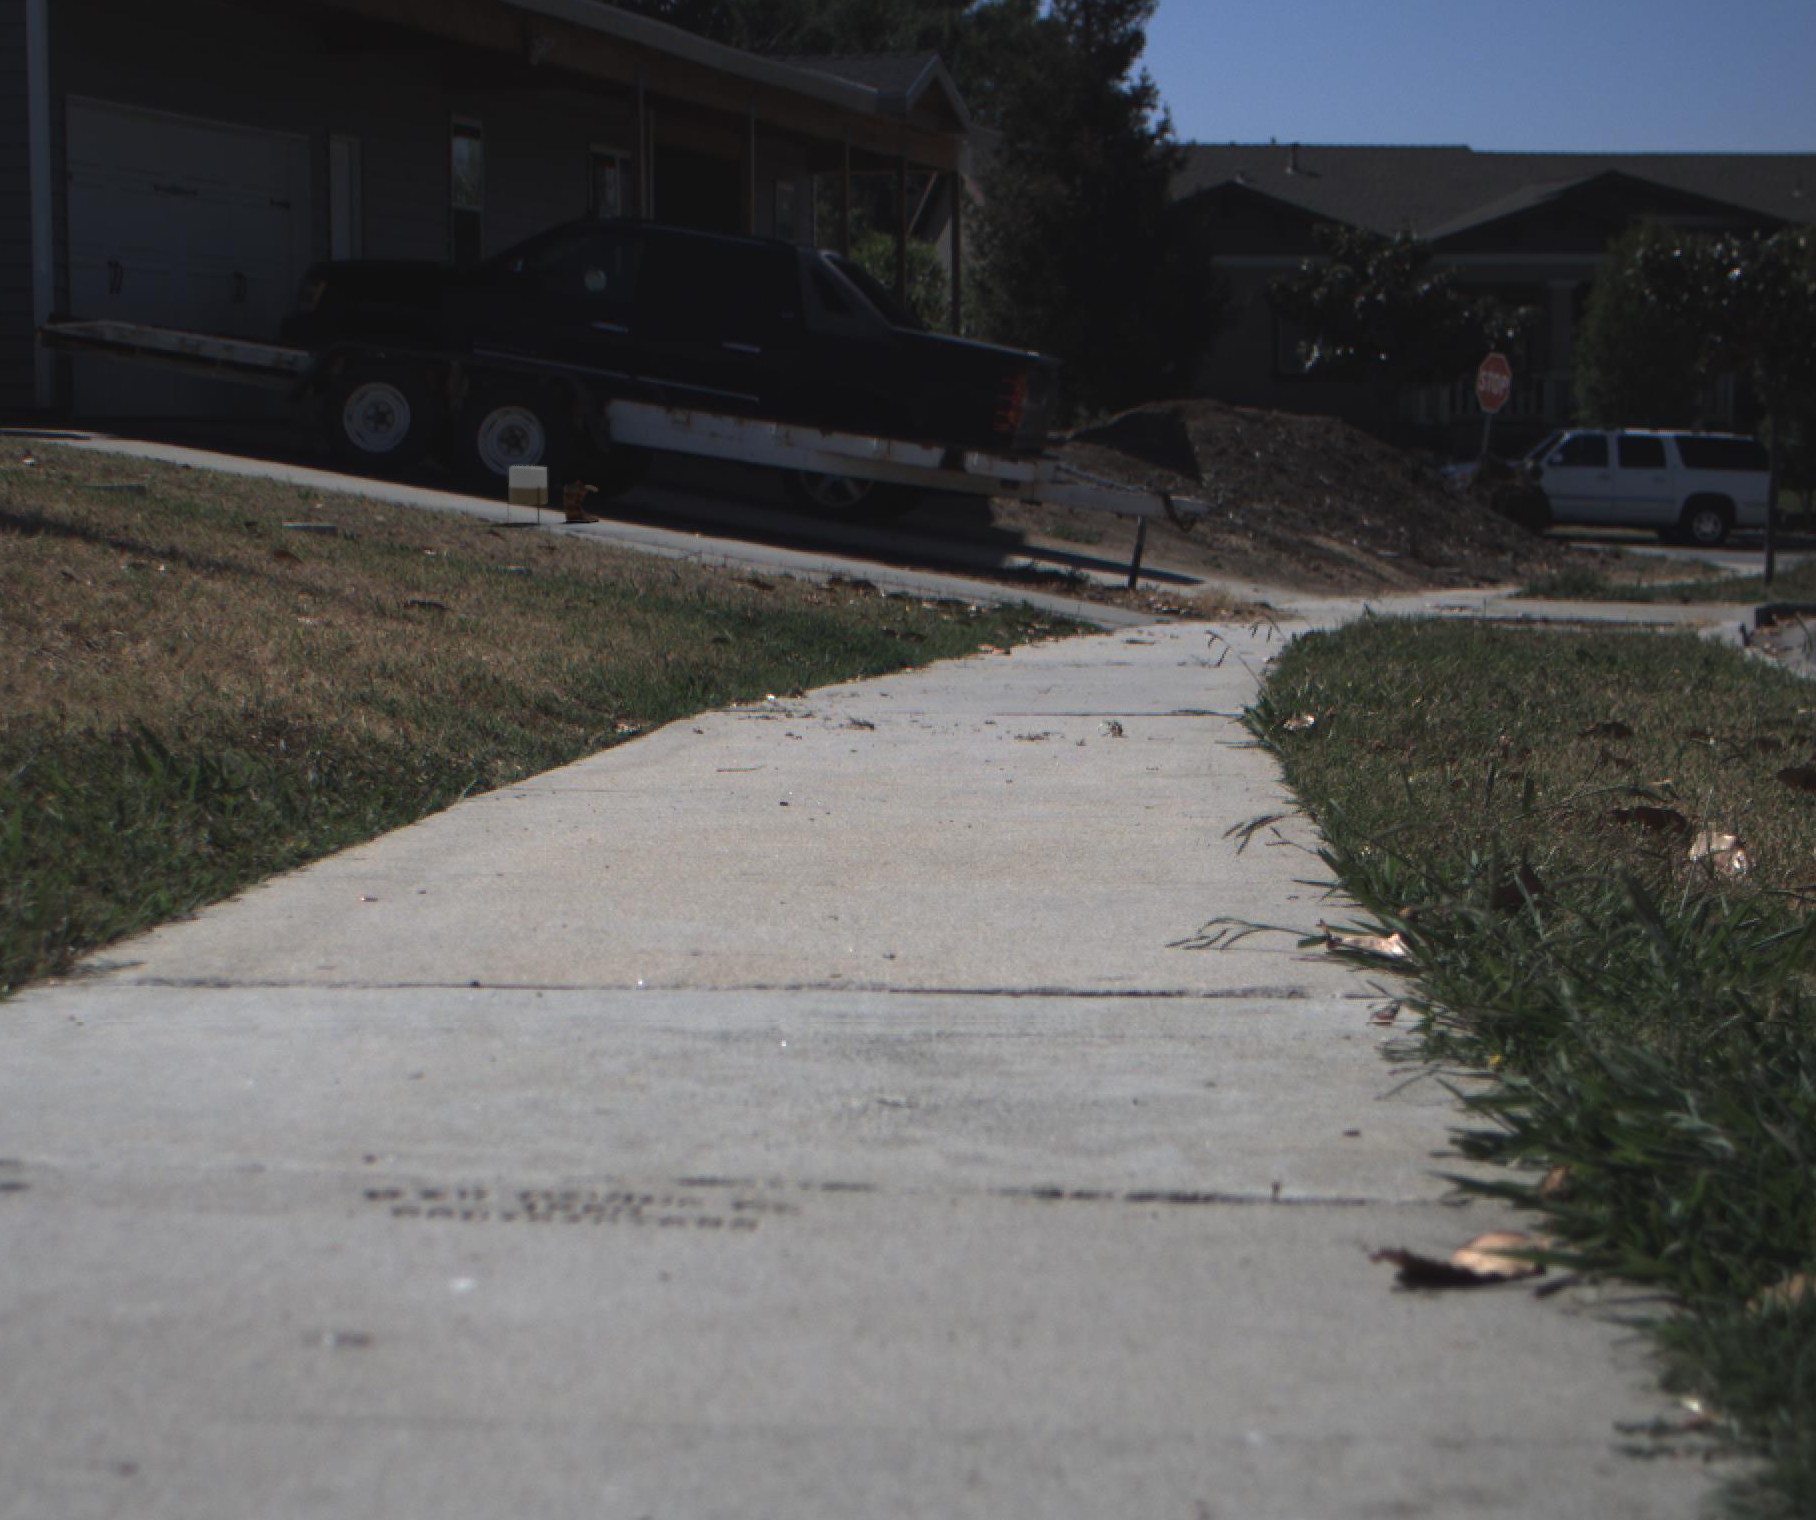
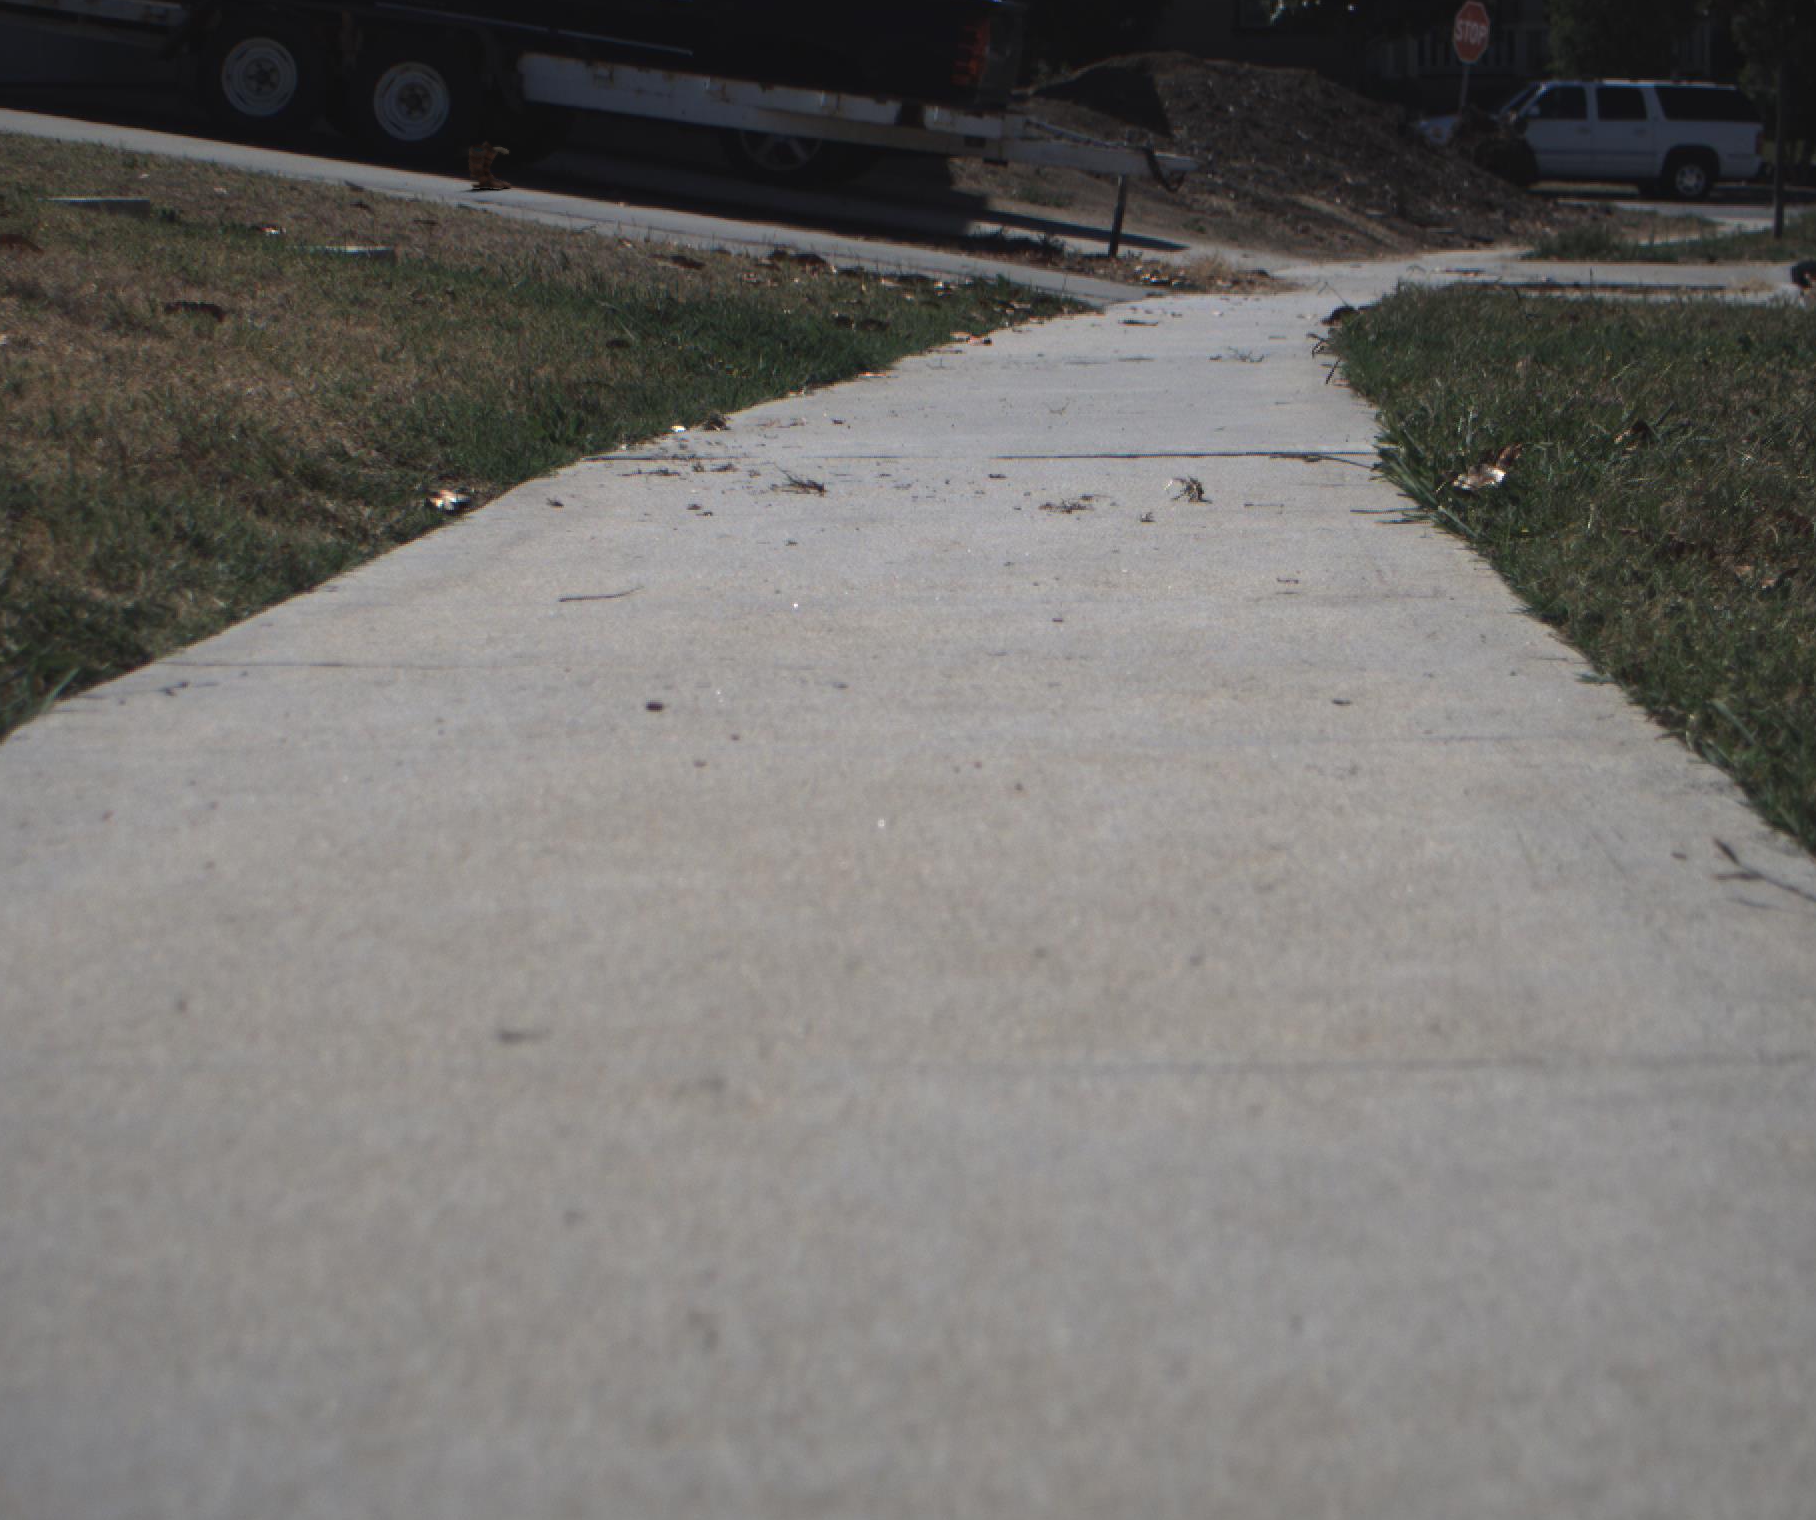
planter: present [507,466,547,521] -> none [403,126,450,192]

